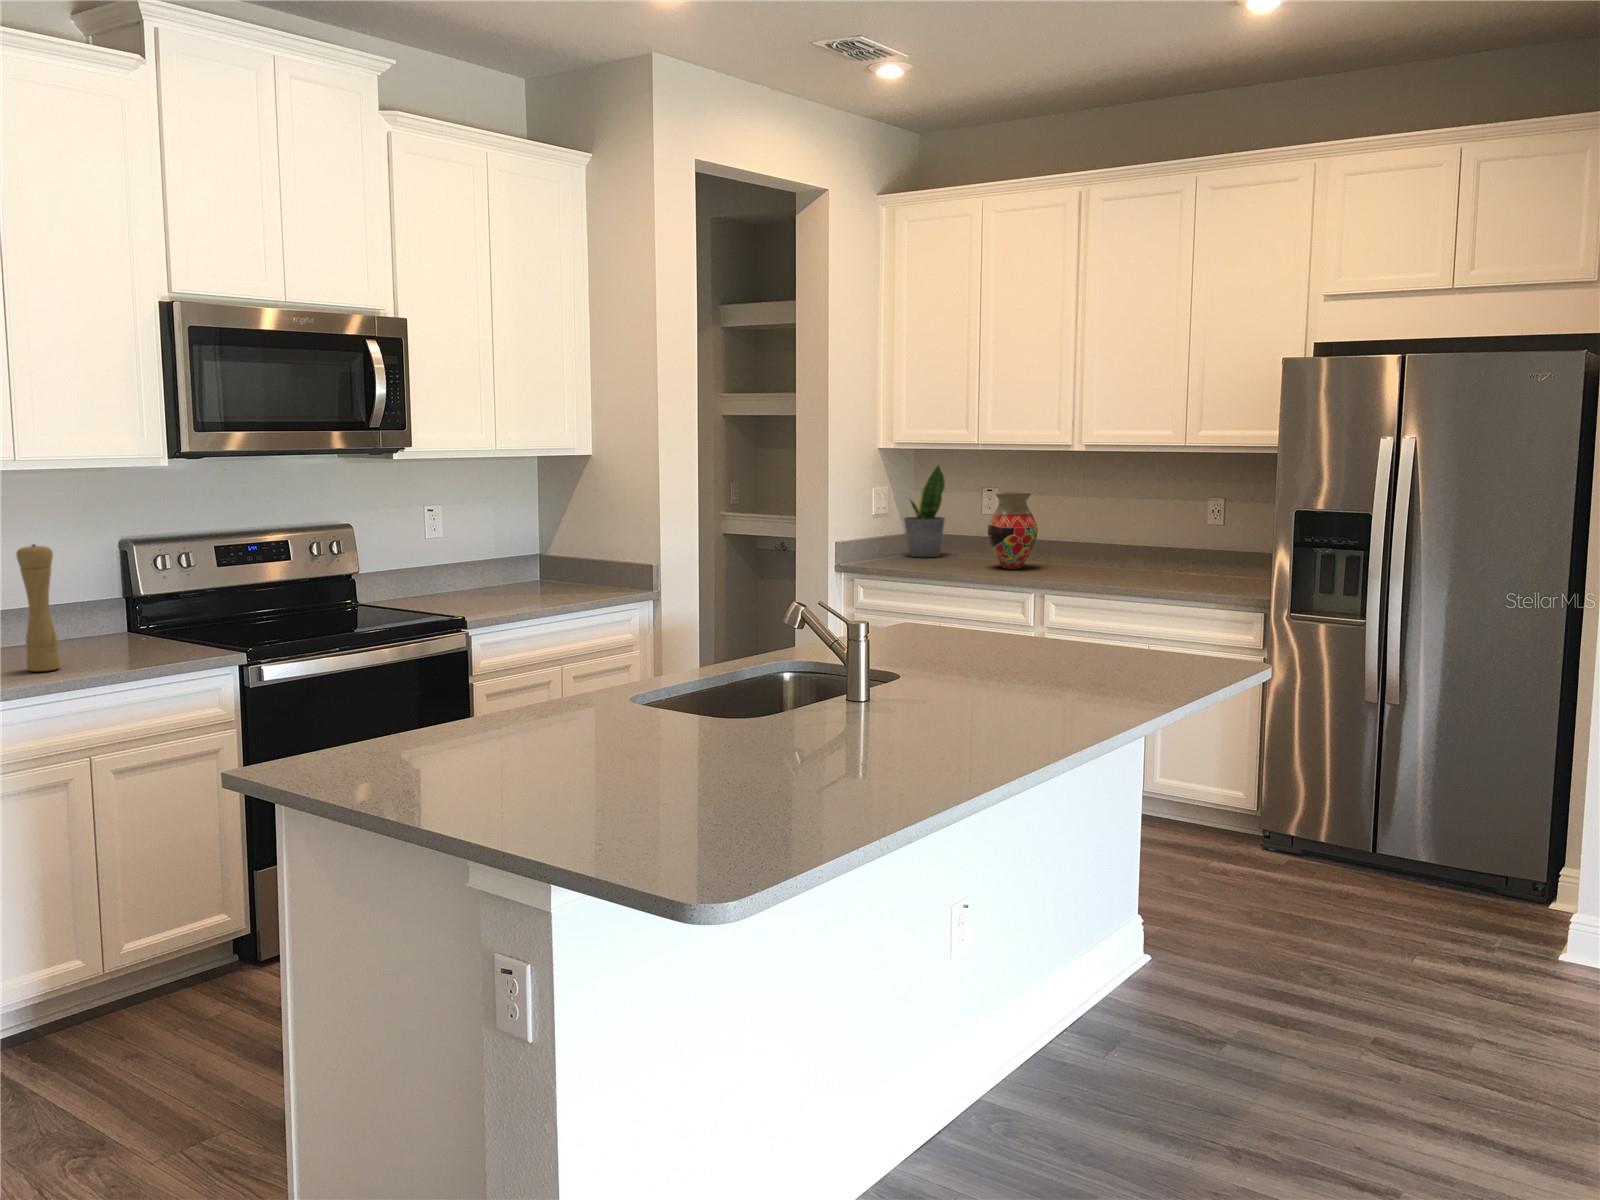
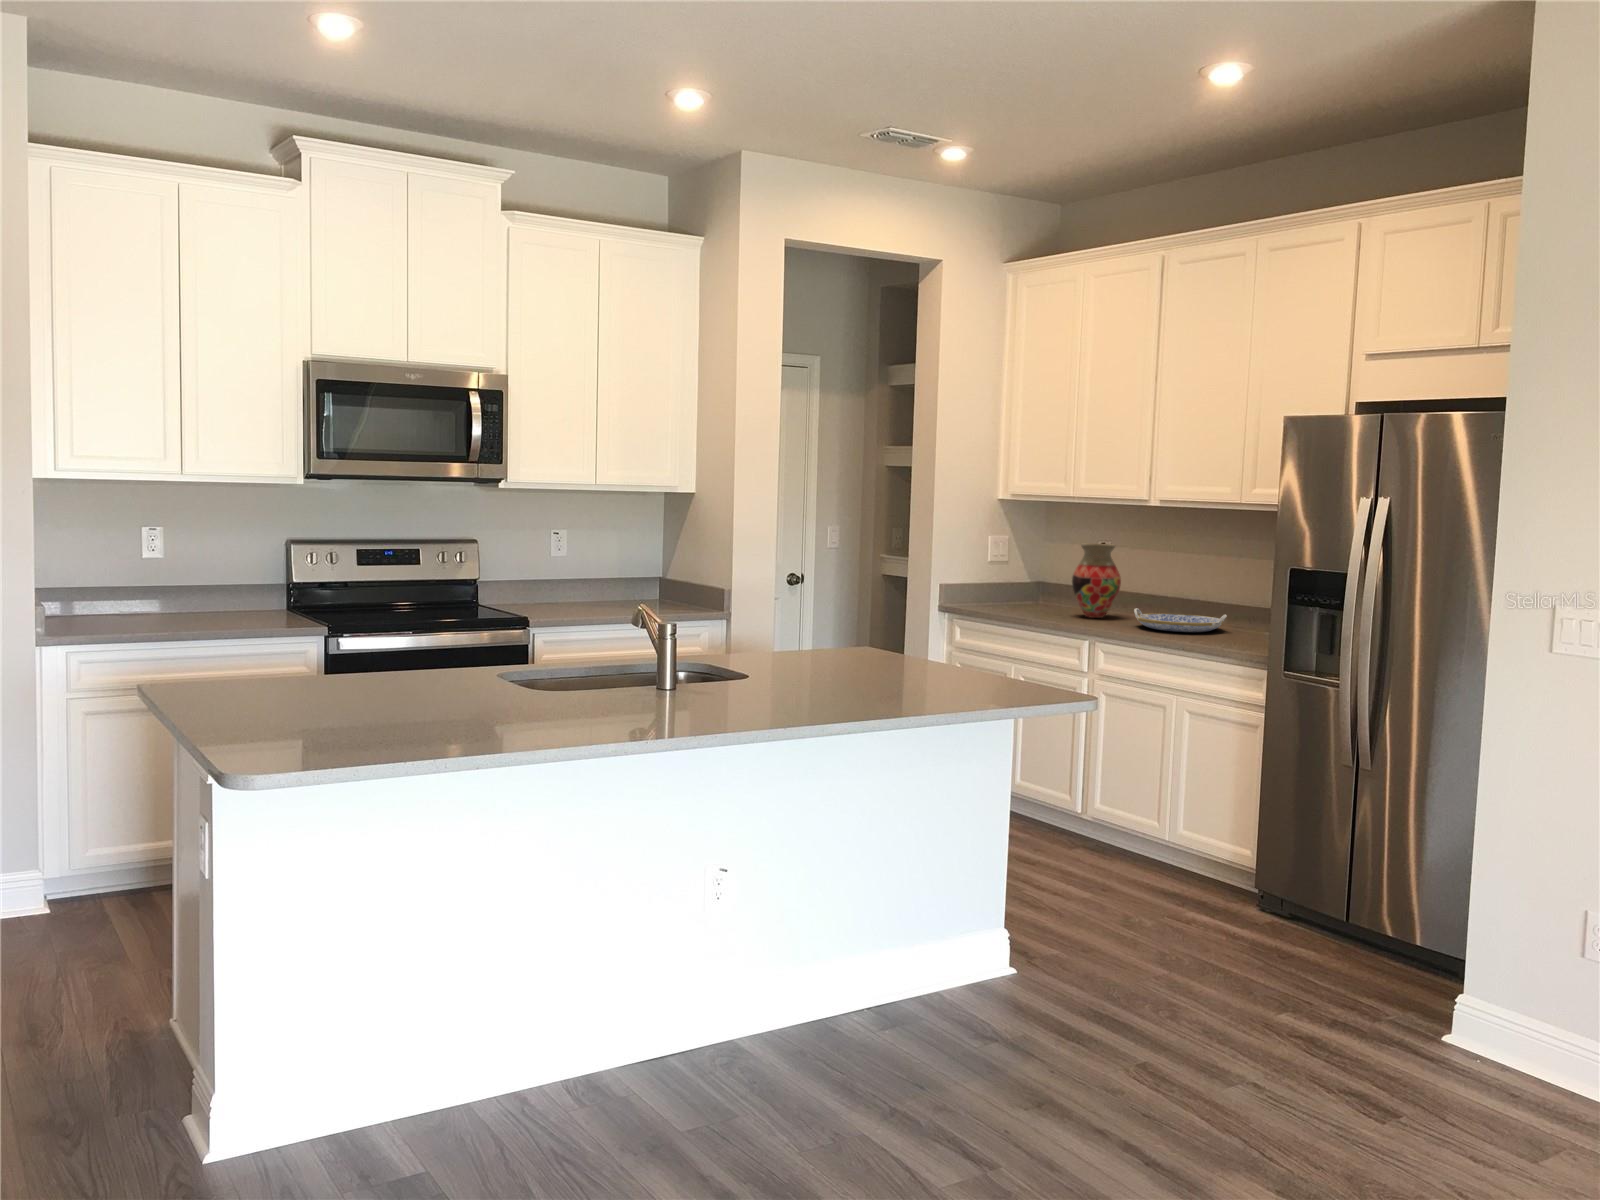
potted plant: present [904,465,945,557] -> none [1018,515,1059,604]
pepper mill: present [16,544,60,671] -> none [169,535,195,627]
serving tray: none [1067,556,1161,578] -> present [1134,608,1227,632]

